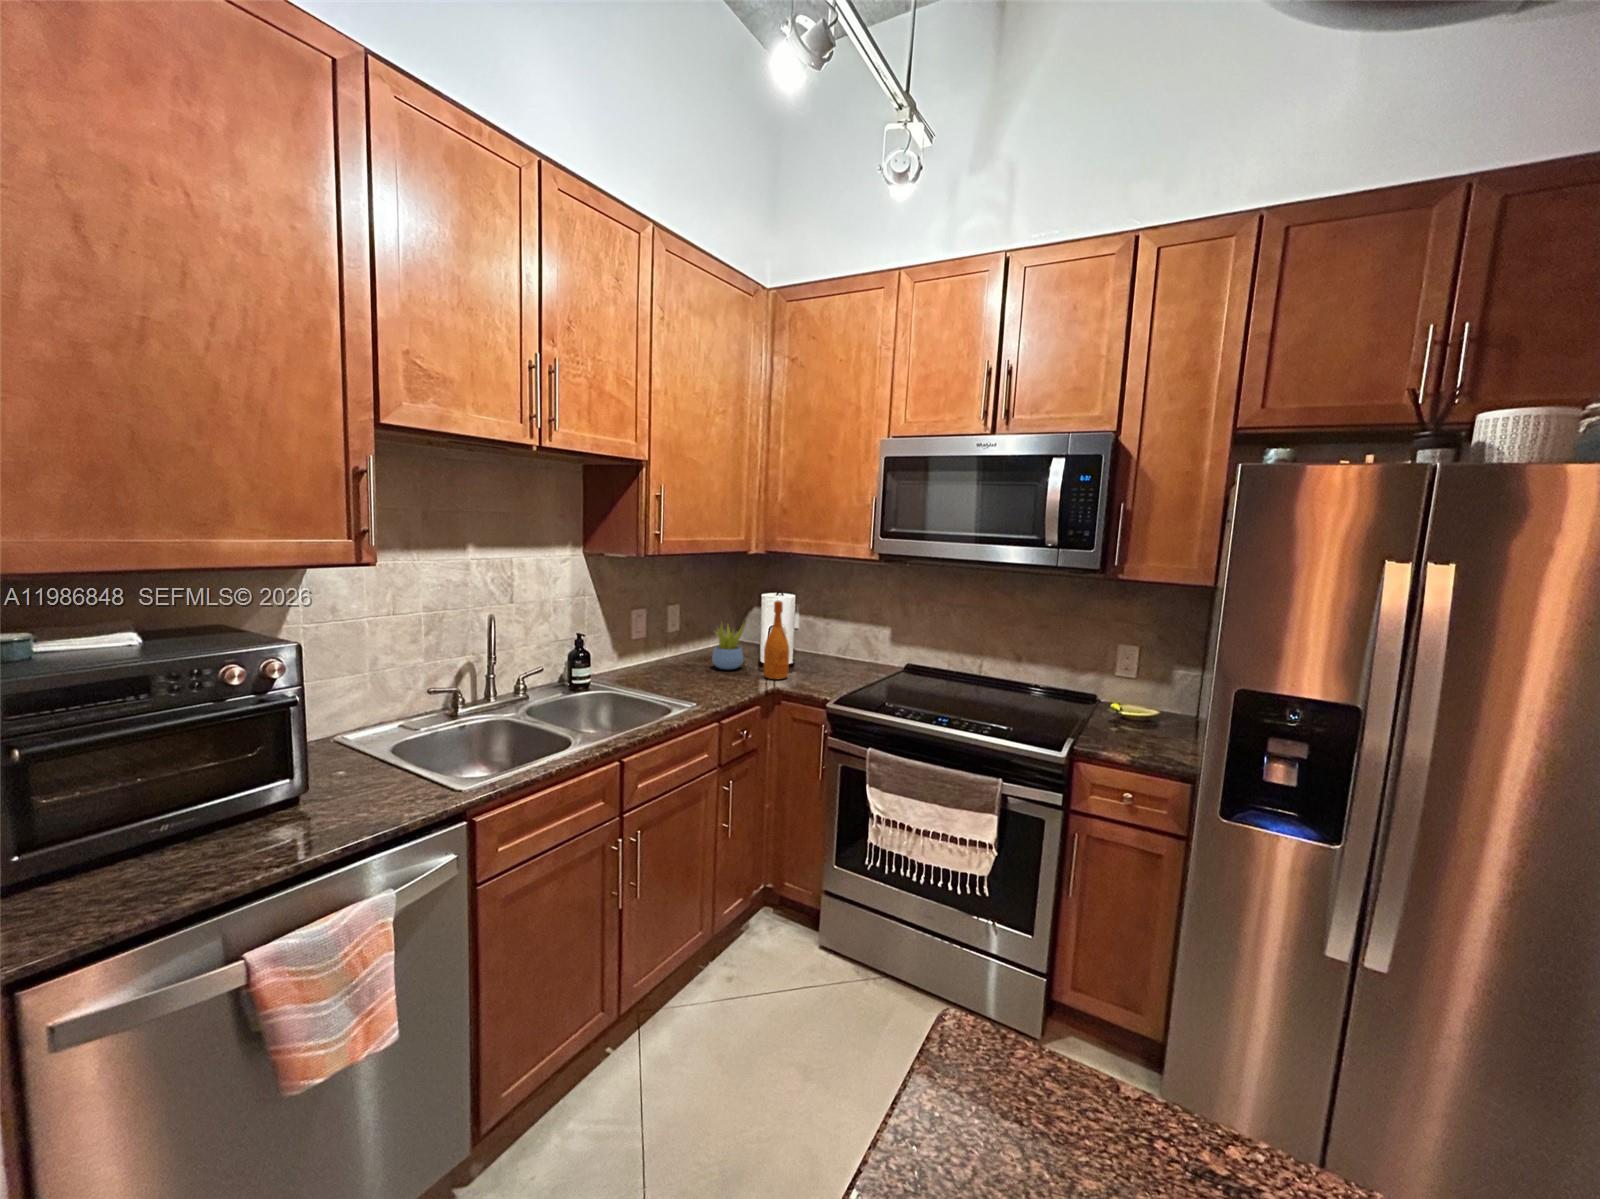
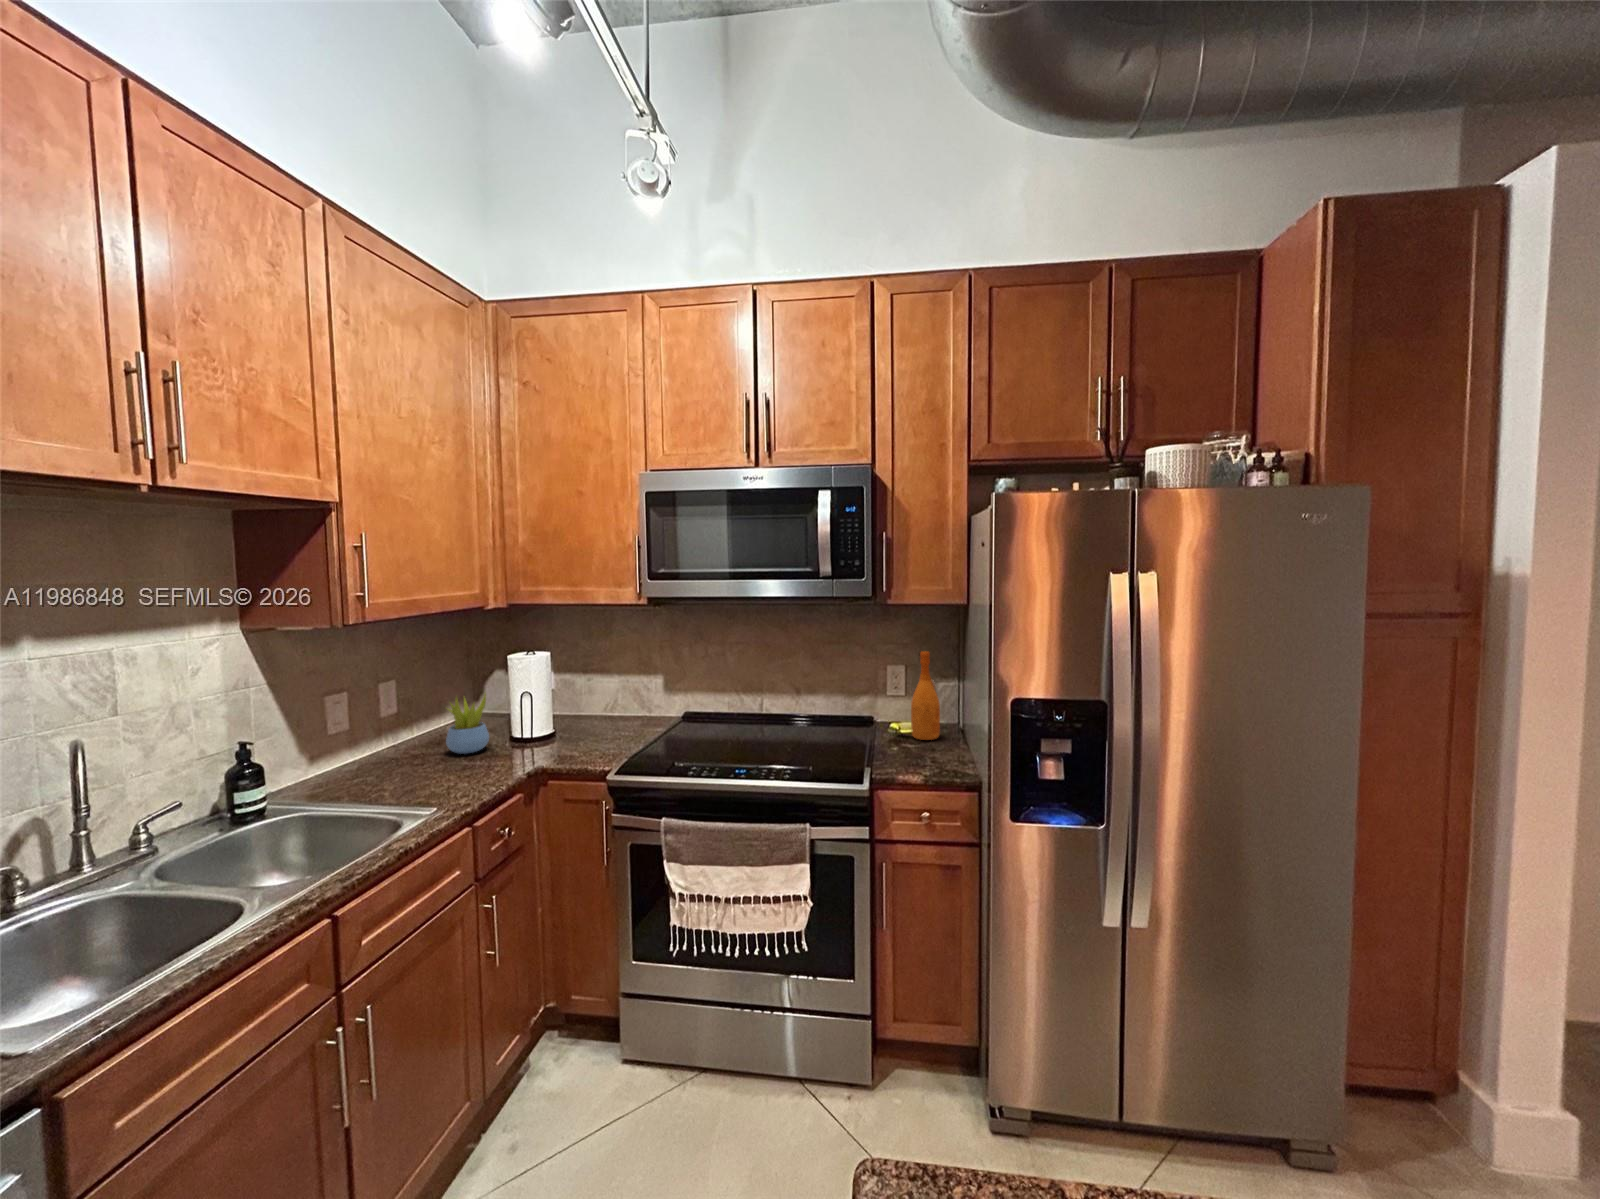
wine bottle: present [764,601,789,679] -> present [911,651,940,740]

